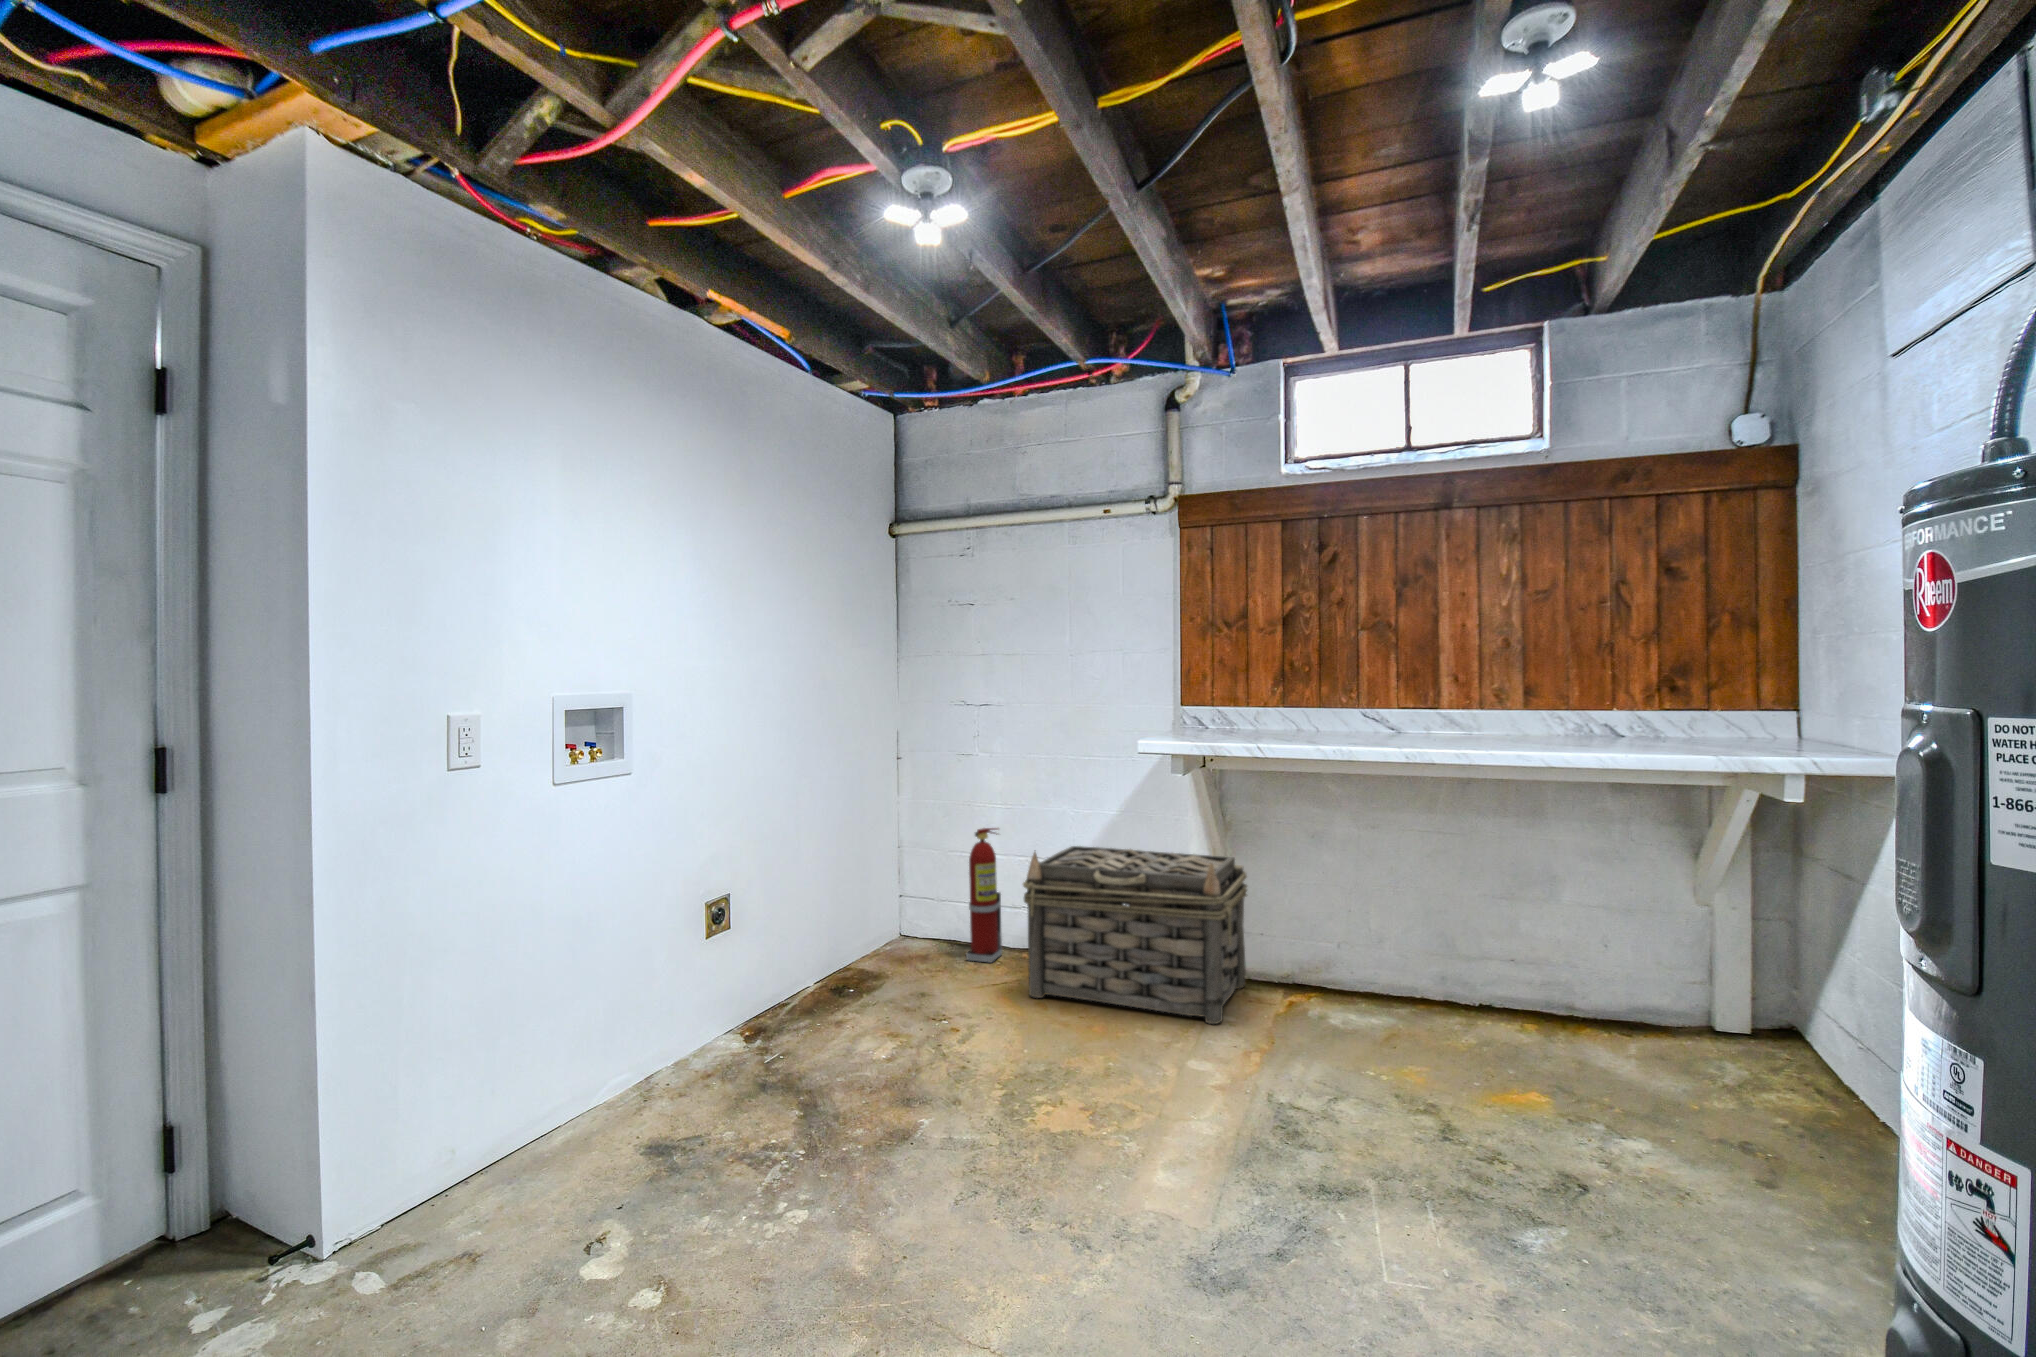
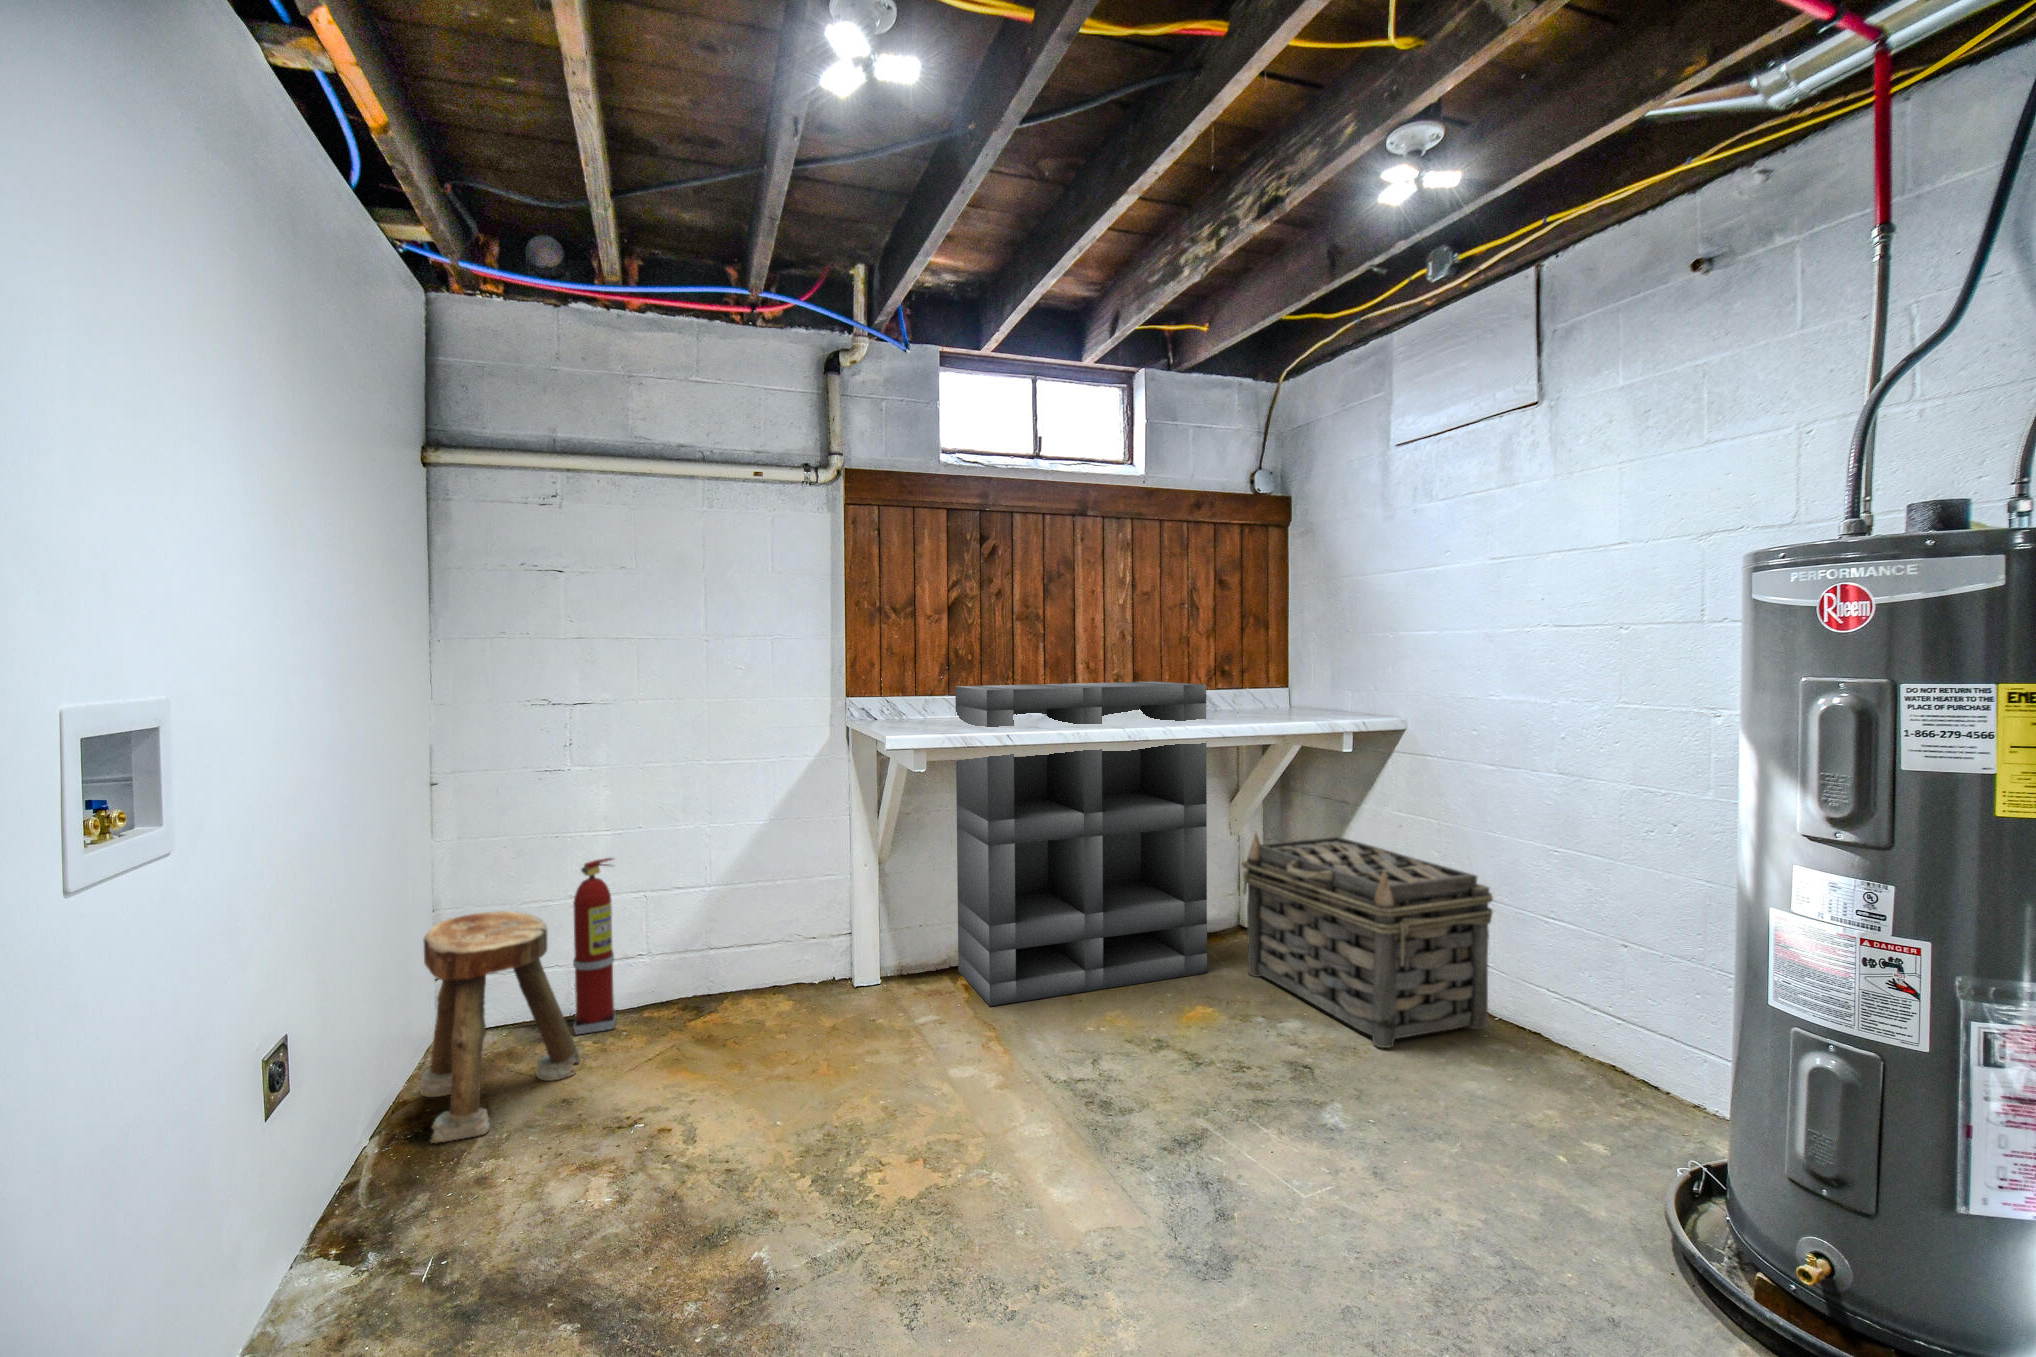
shelving unit: none [1280,697,1581,1061] -> present [955,682,1207,1006]
basket: present [1023,846,1247,1024] -> present [1241,834,1493,1048]
stool: none [833,852,952,1003] -> present [420,911,579,1143]

